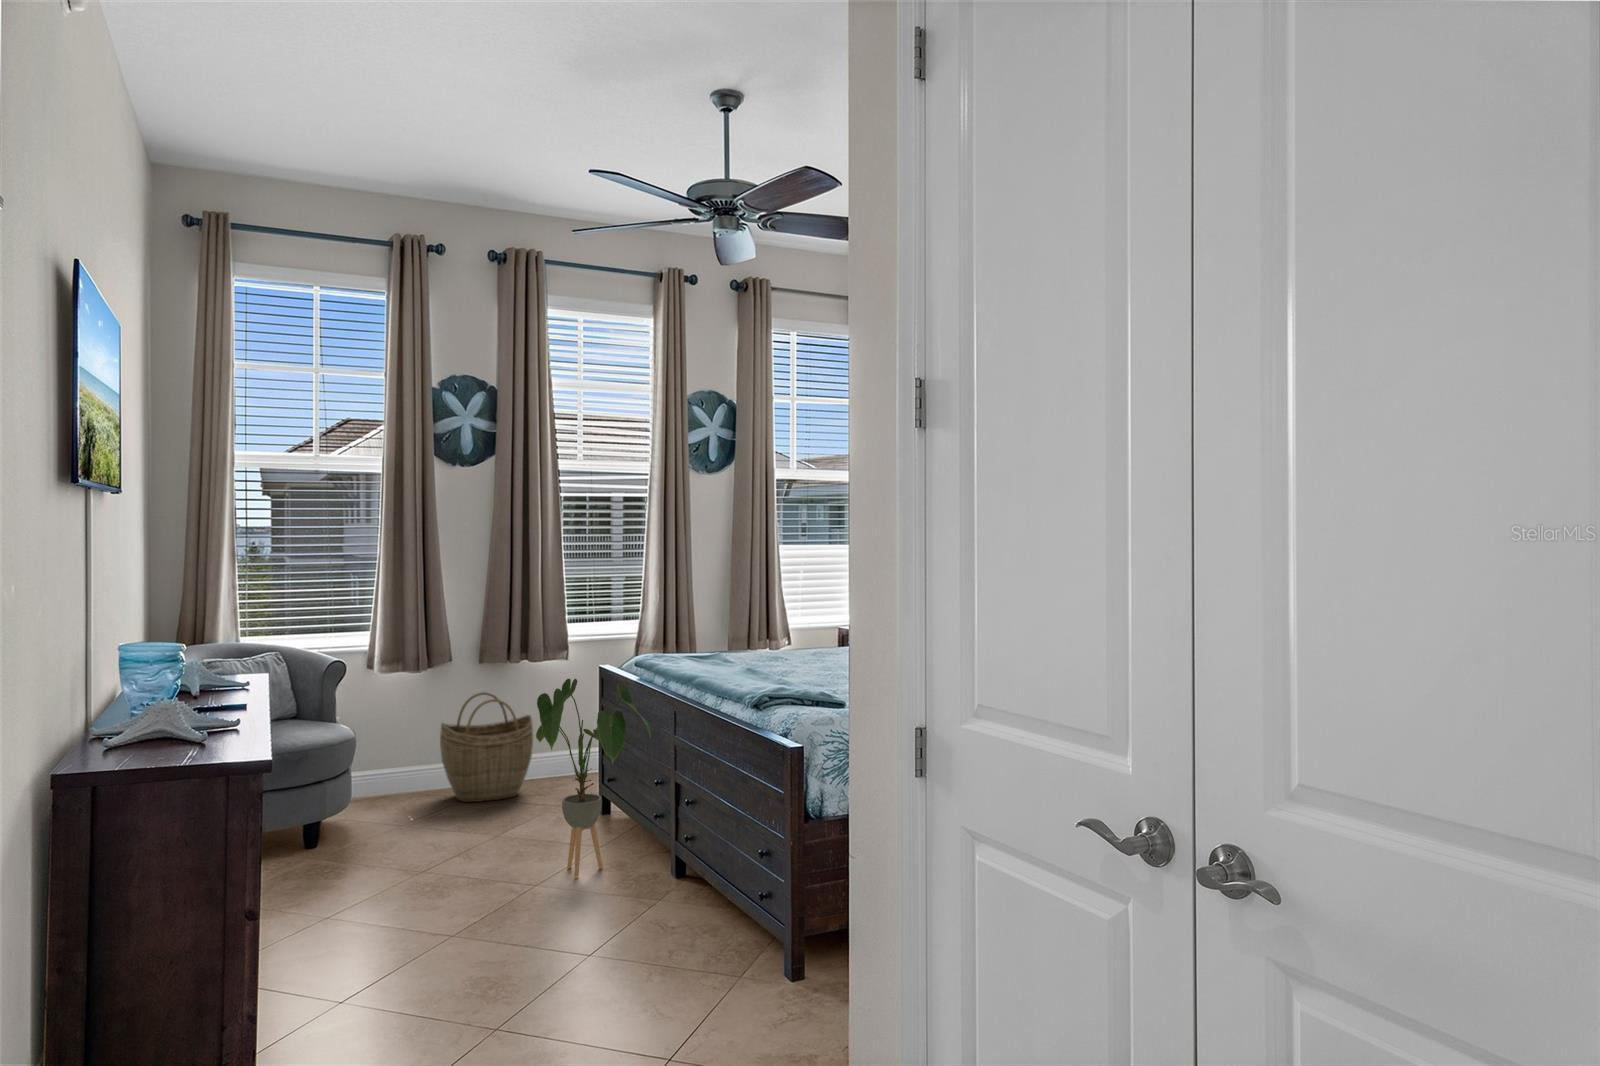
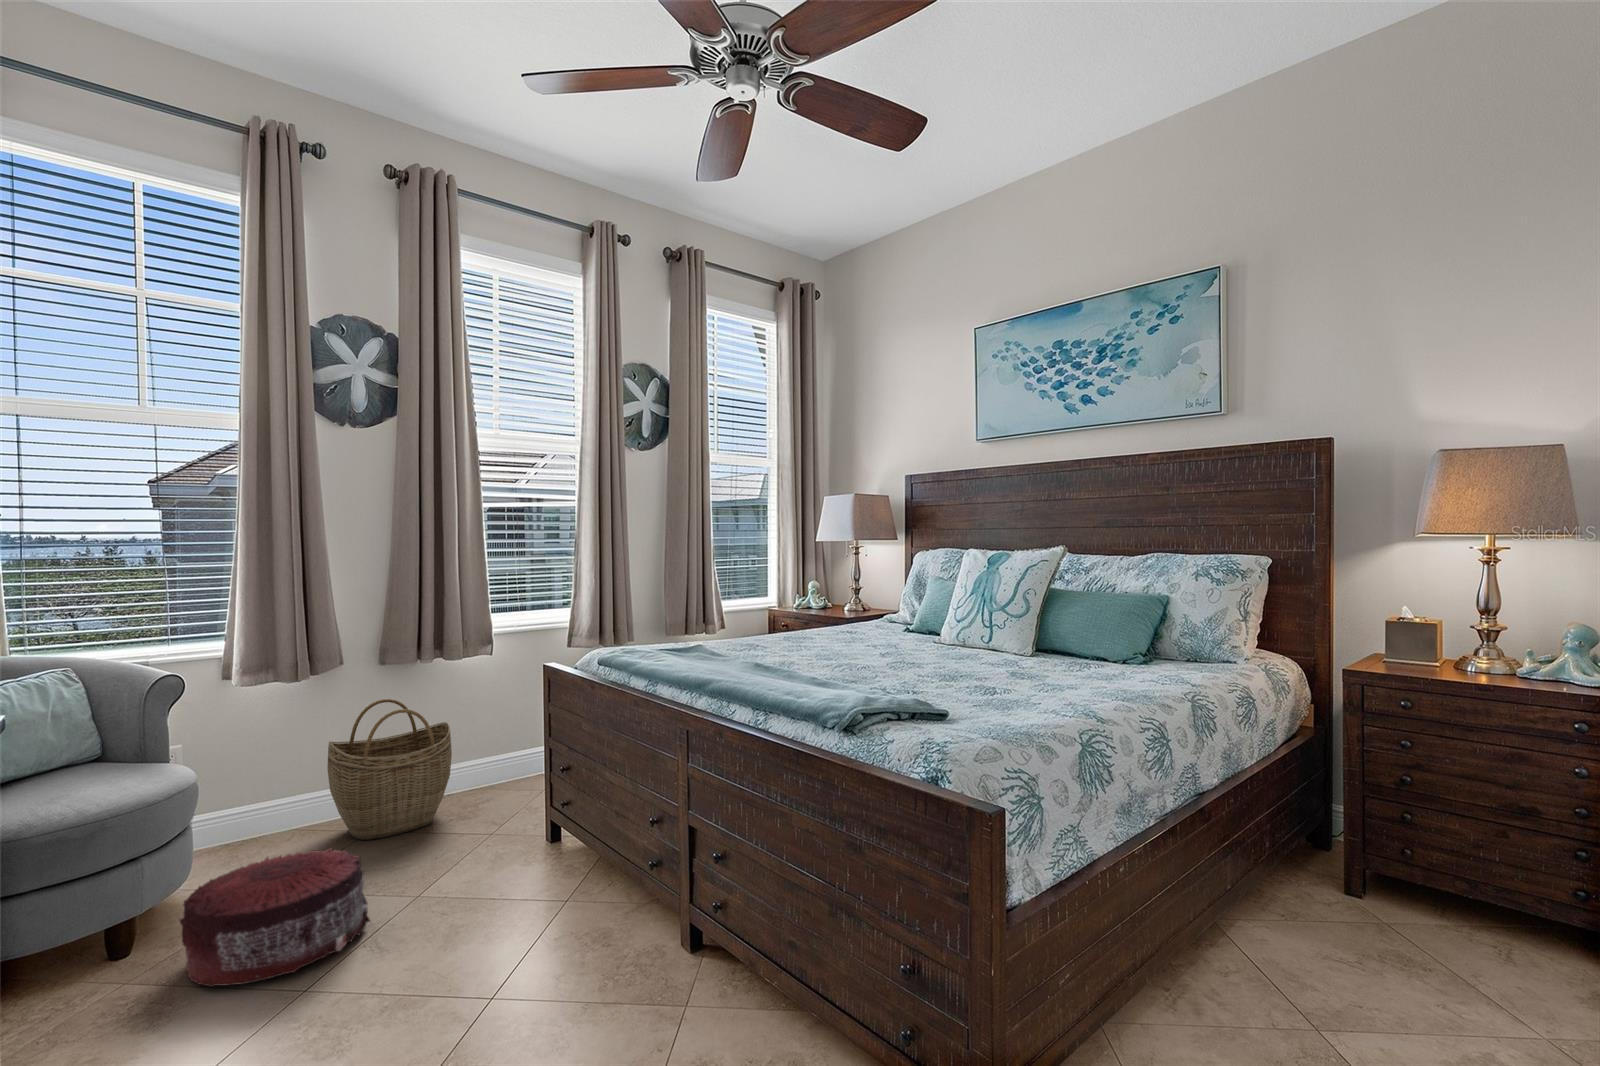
house plant: present [536,679,651,877] -> none [484,692,650,971]
pouf: none [347,790,464,864] -> present [180,848,371,987]

